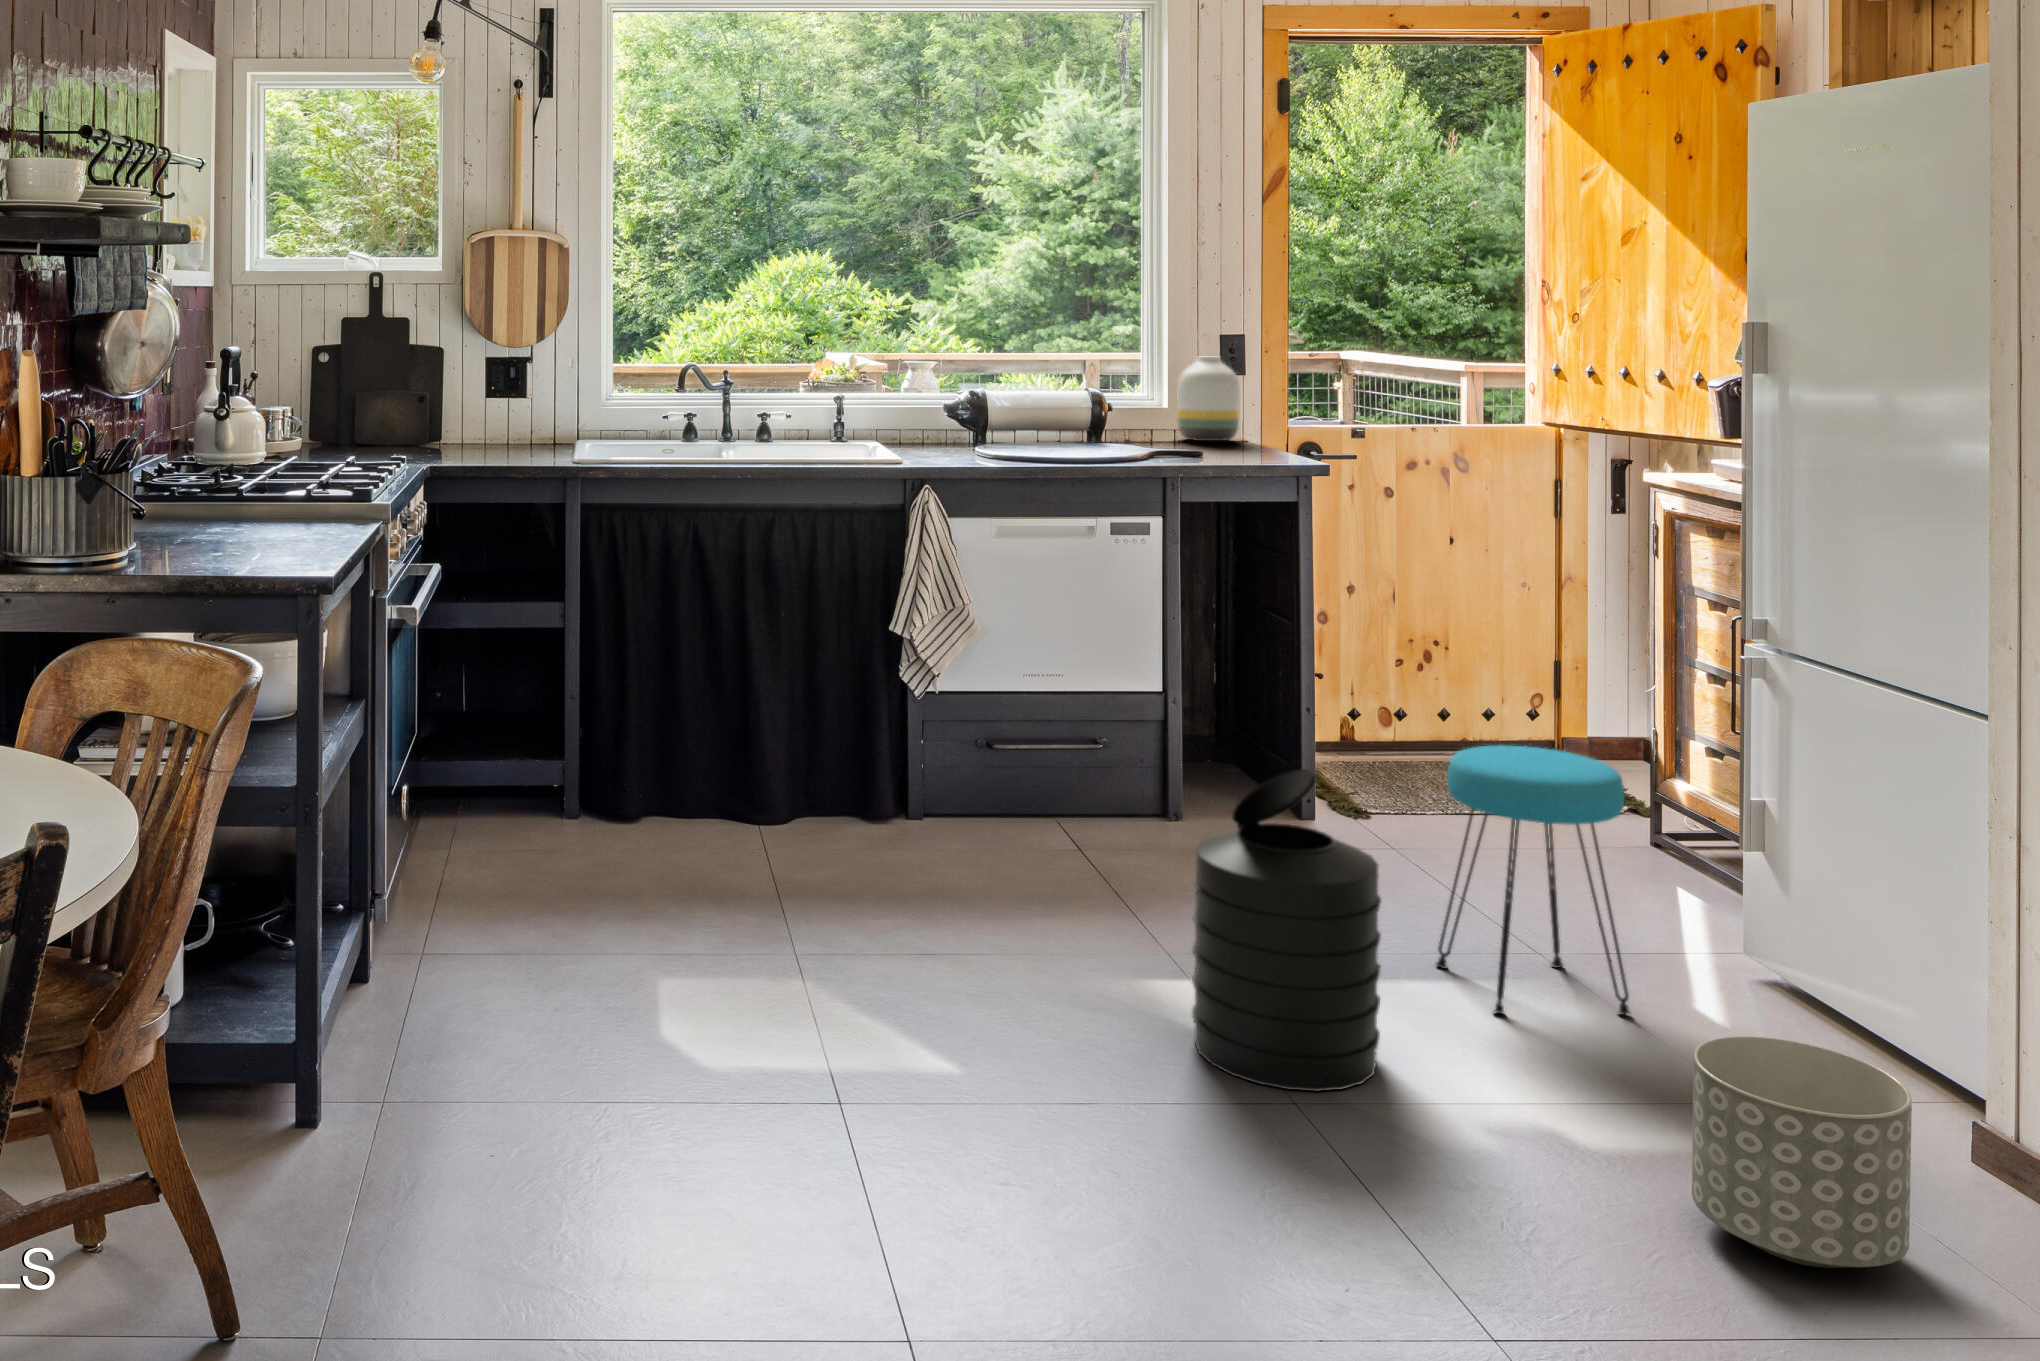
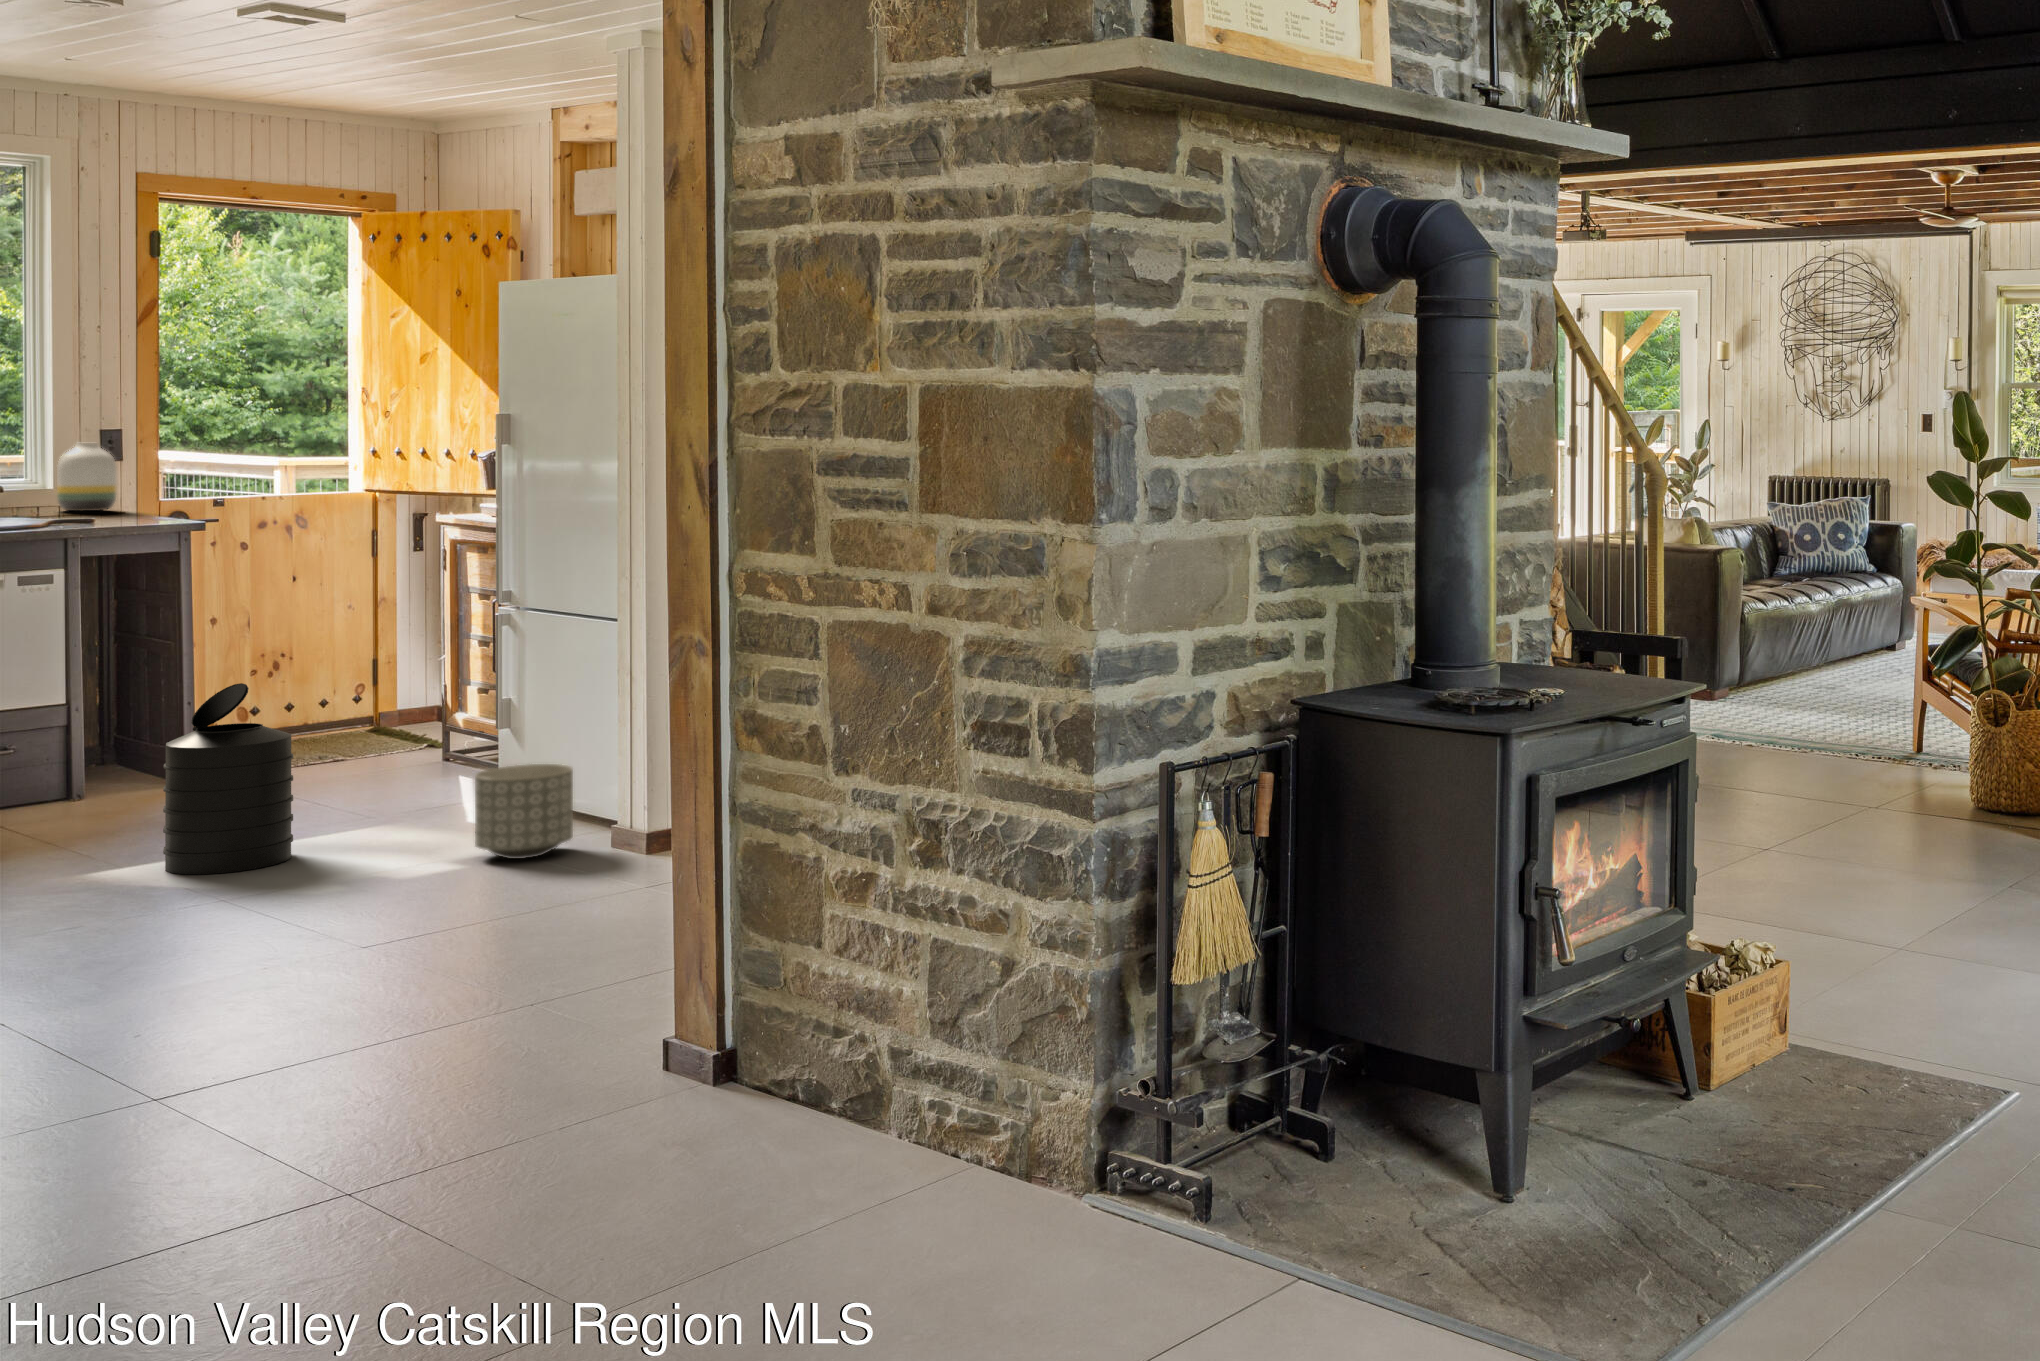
stool: present [1436,745,1631,1014] -> none [315,674,440,828]

